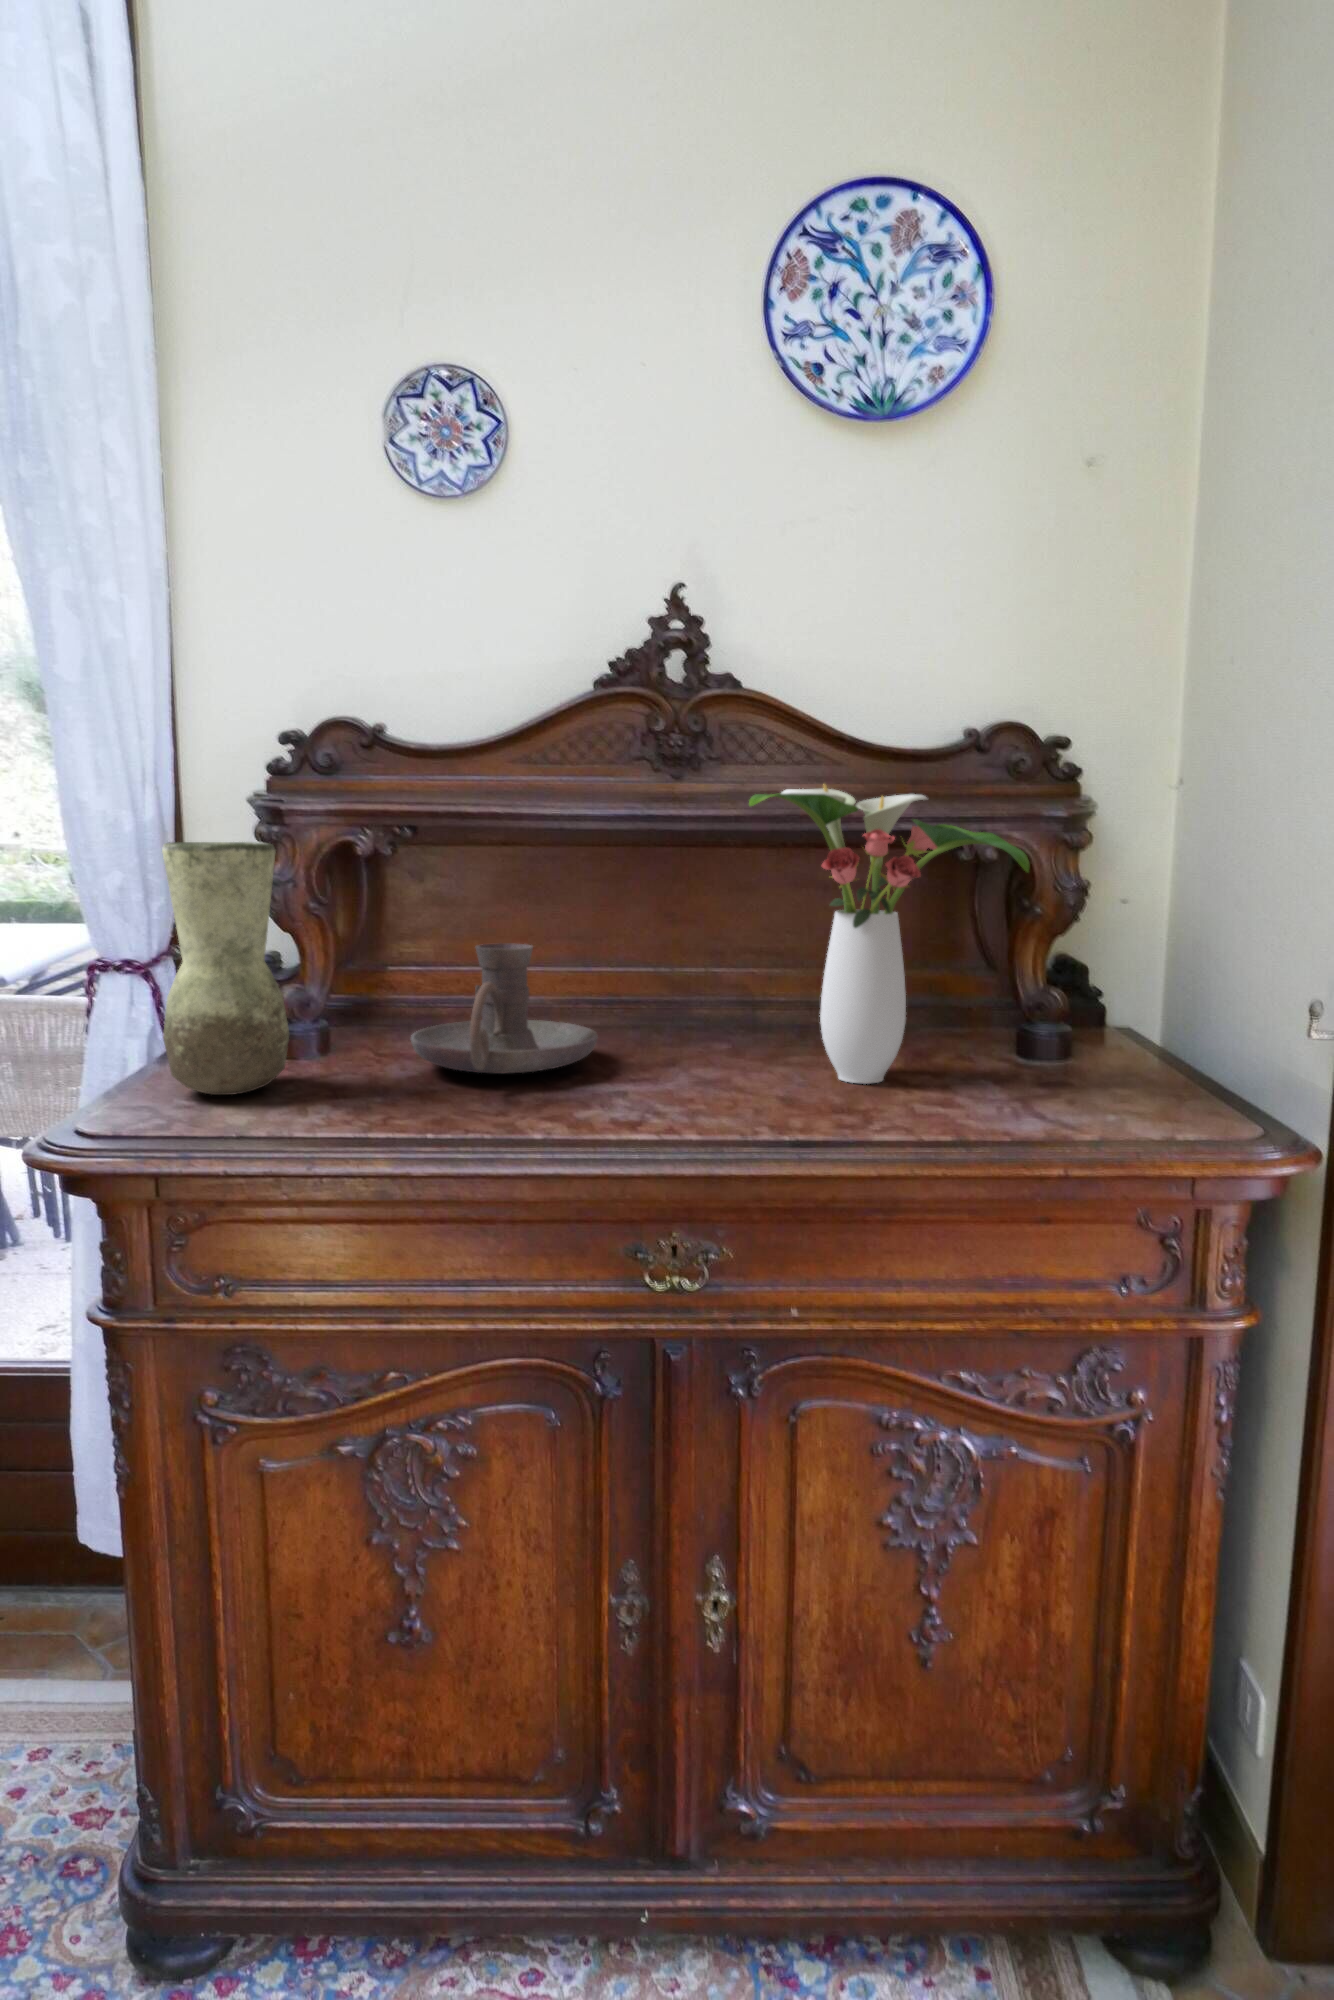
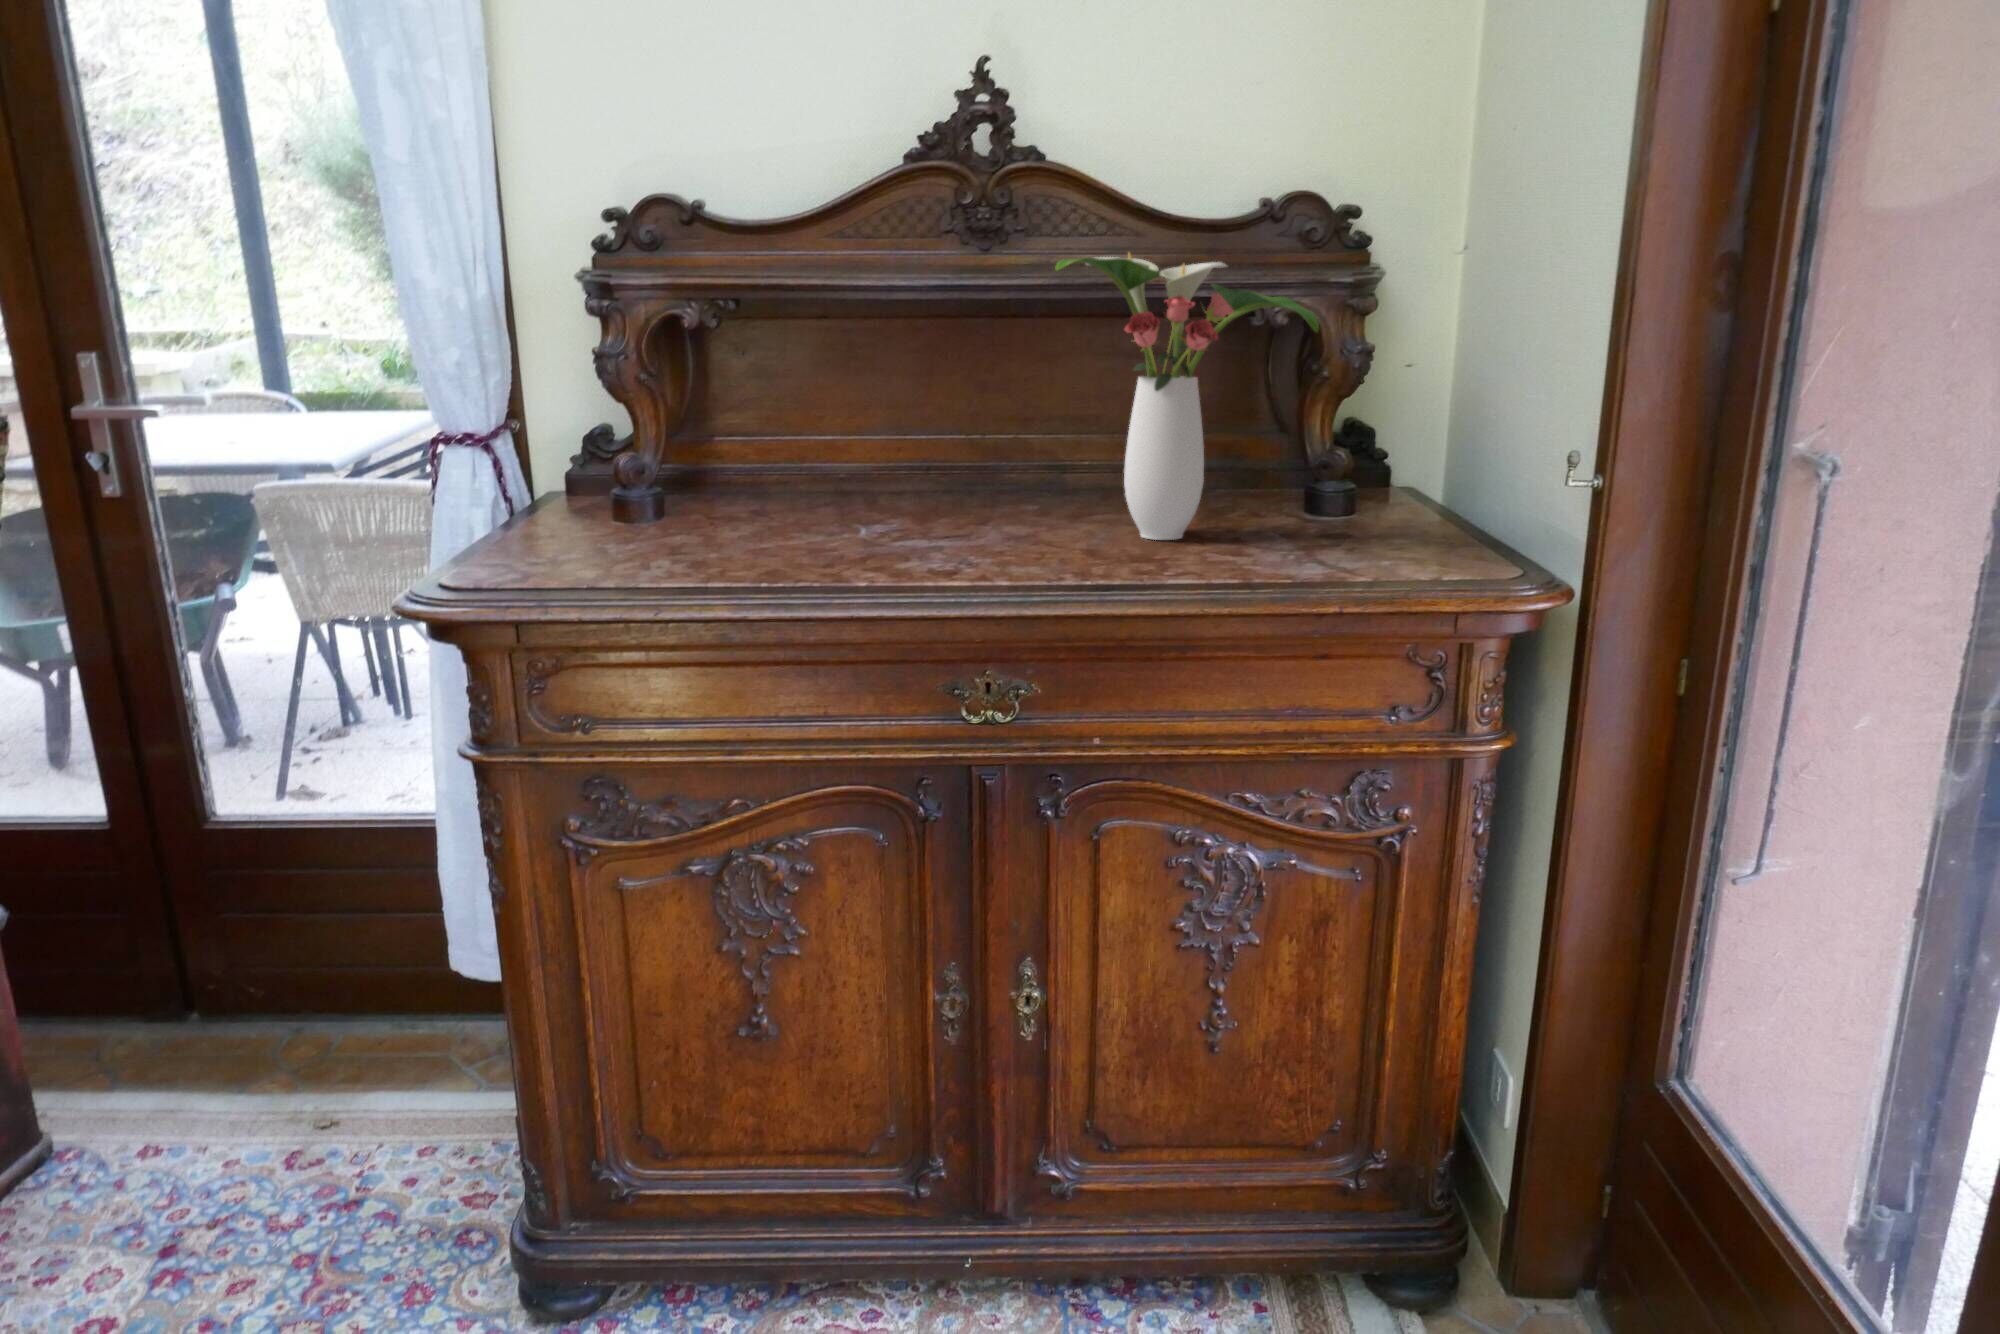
vase: present [162,842,289,1095] -> none [498,310,627,553]
candle holder: present [411,943,598,1074] -> none [740,412,916,533]

